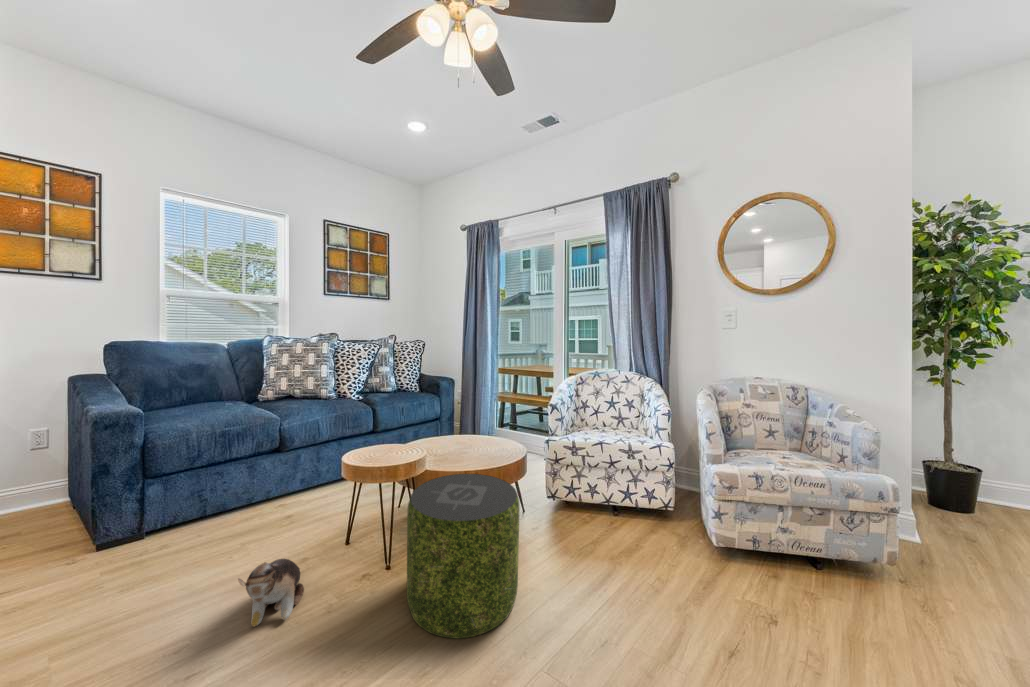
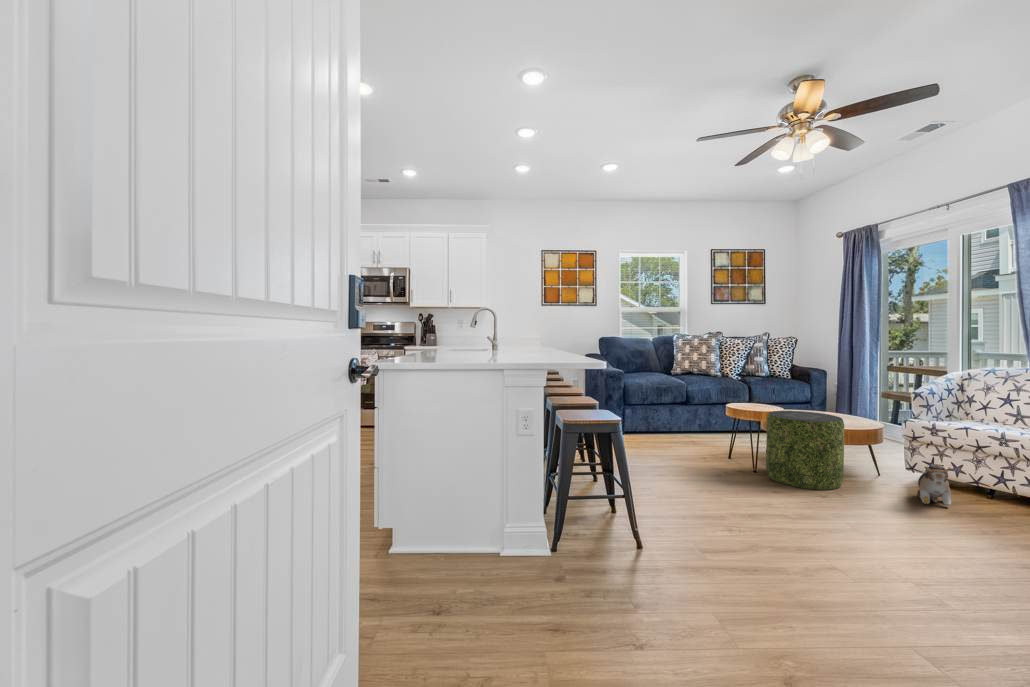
plush toy: present [238,559,304,627] -> present [917,464,951,506]

